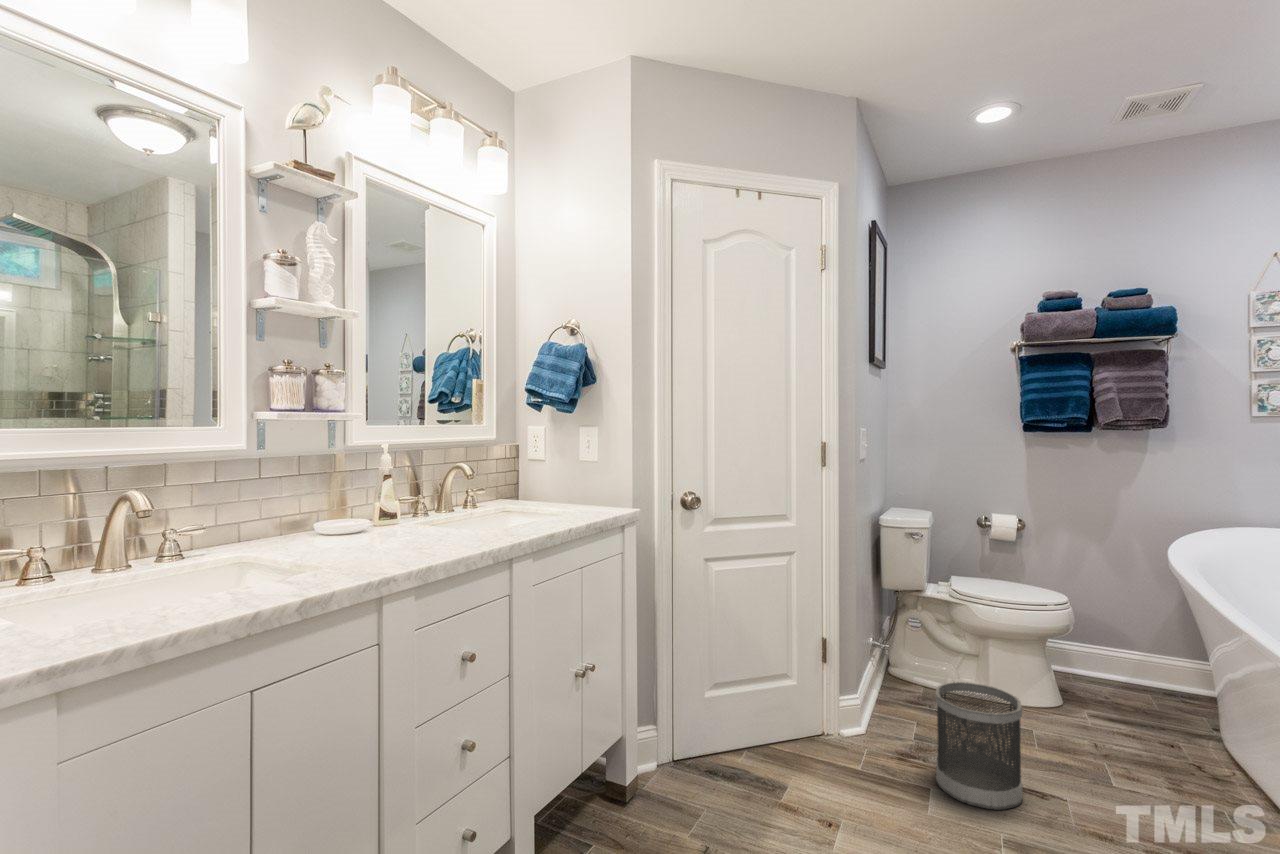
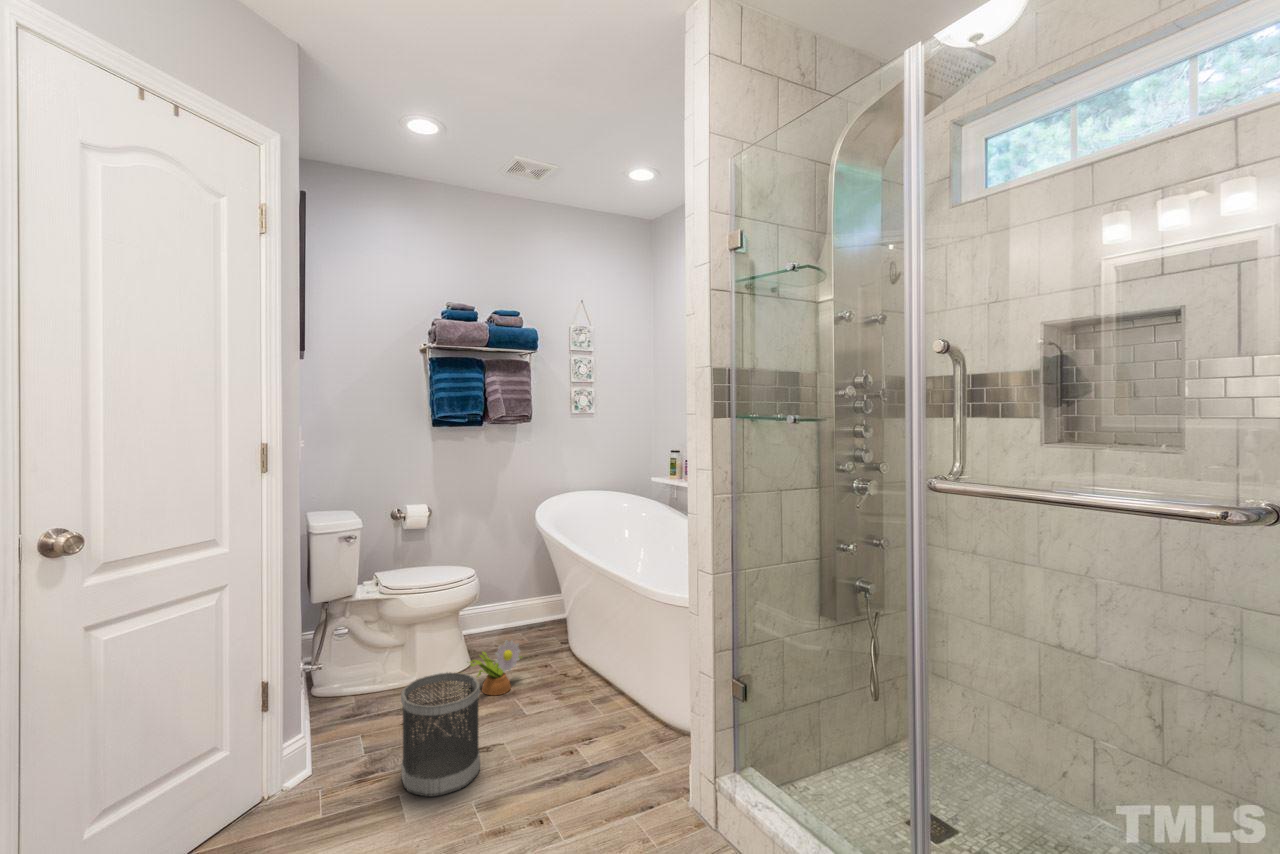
decorative plant: none [1045,684,1125,750] -> present [470,640,522,695]

